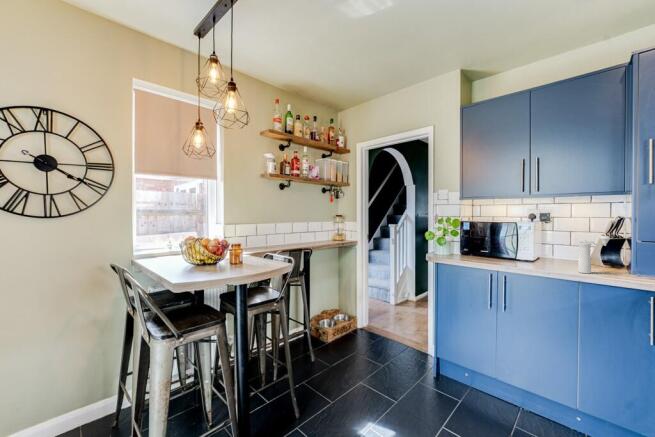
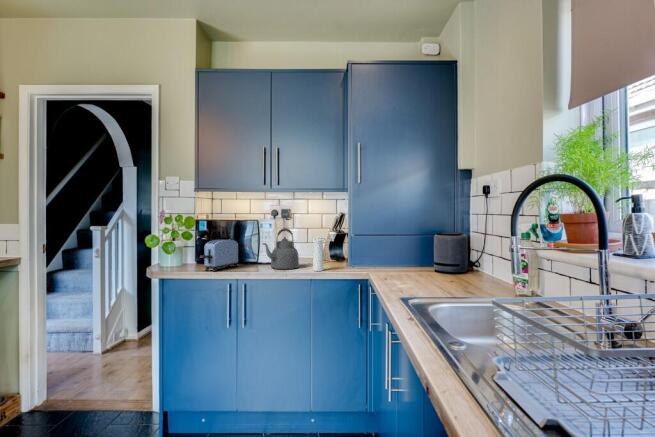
kettle: none [520,231,560,268] -> present [263,229,299,269]
toaster: none [467,238,497,262] -> present [203,240,239,271]

